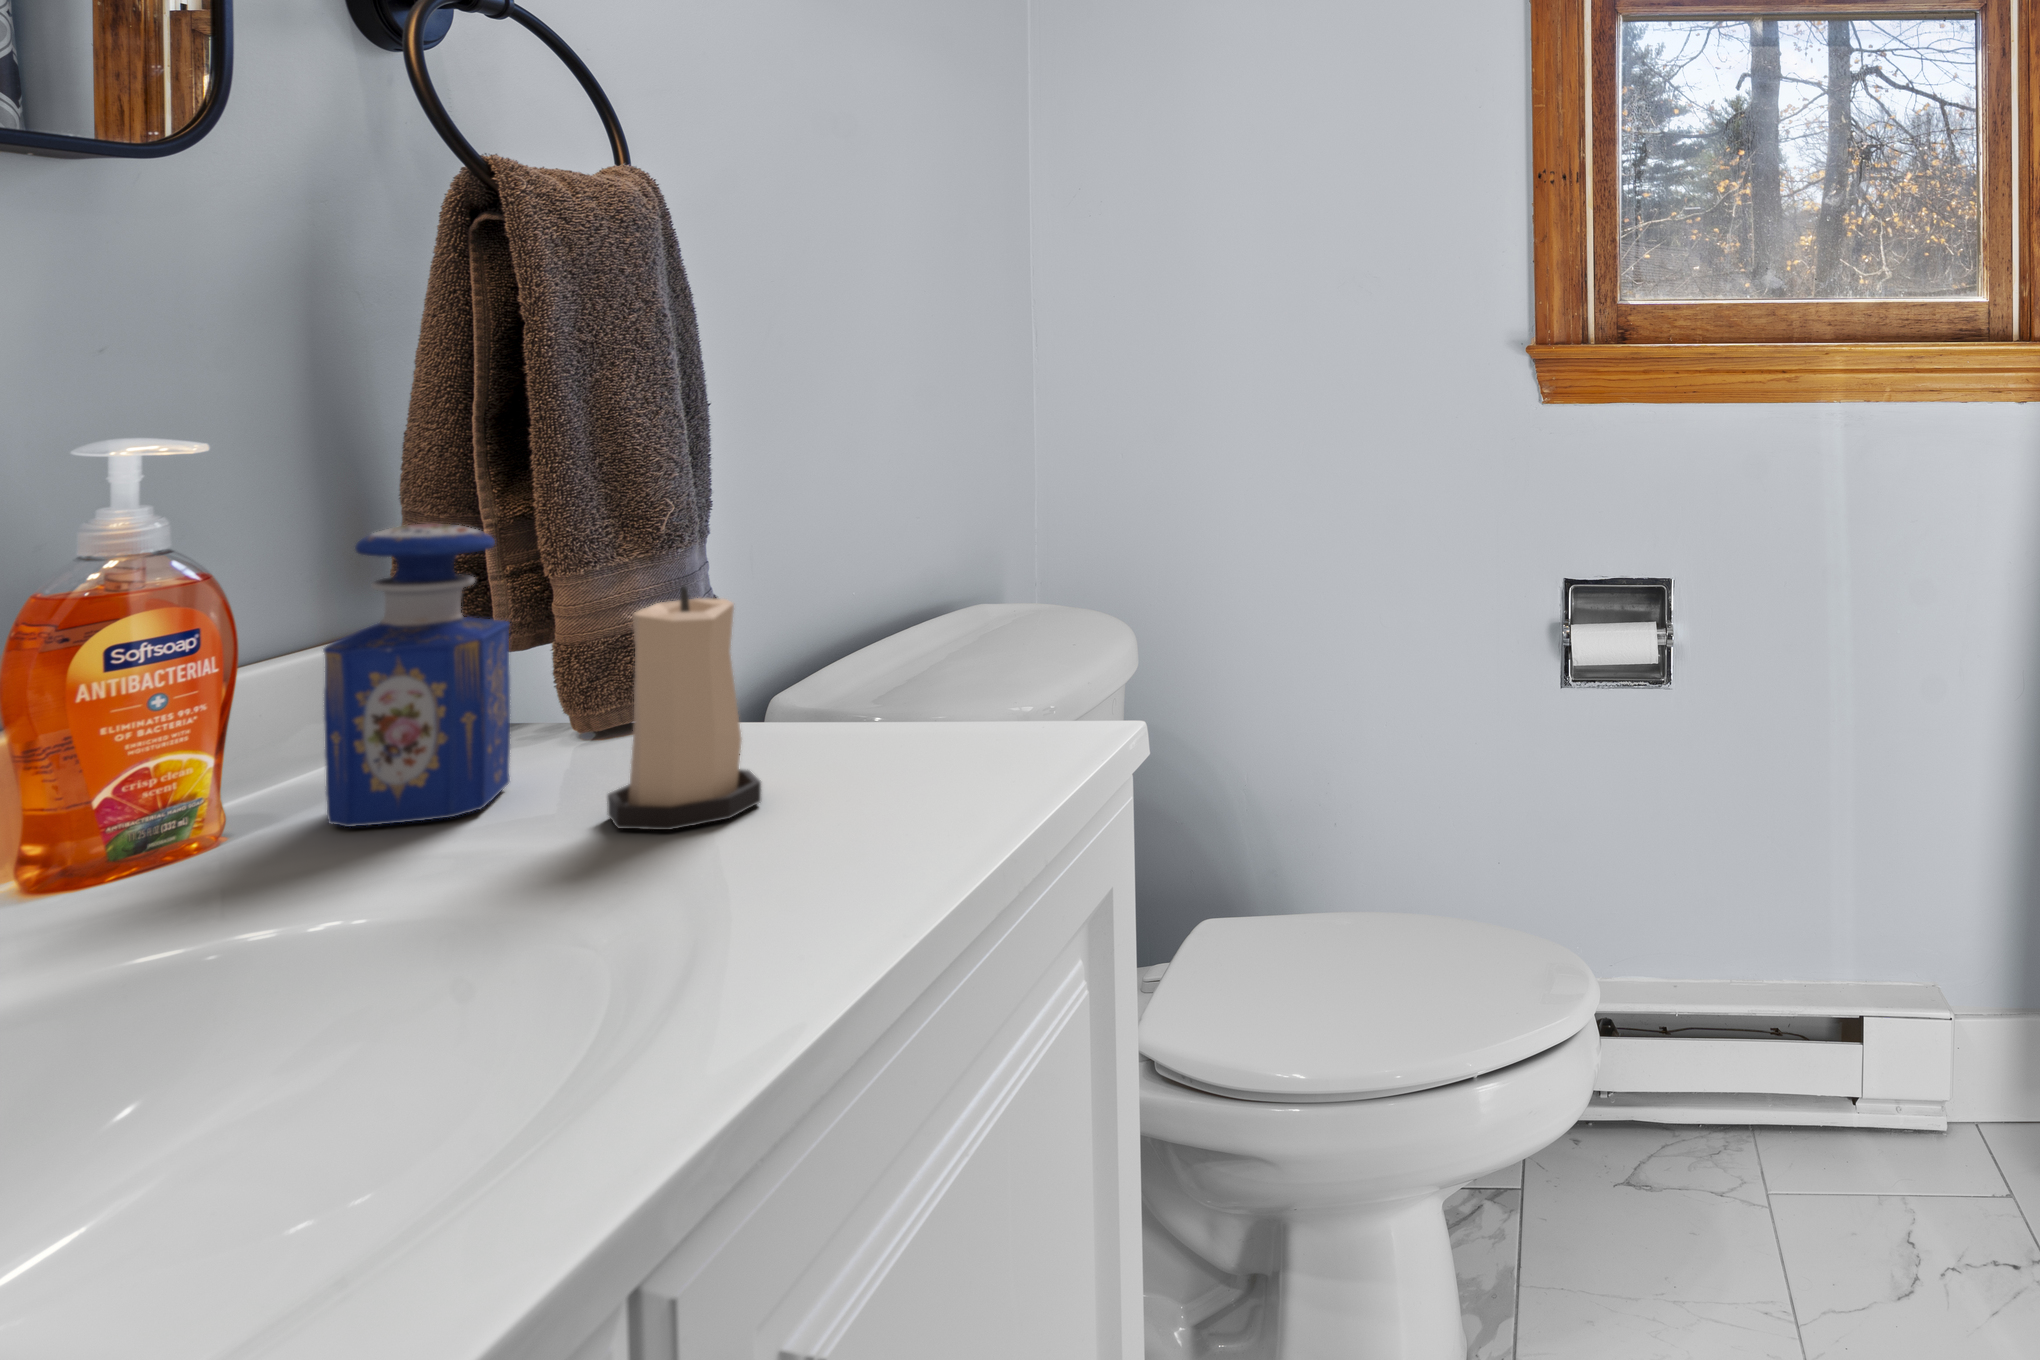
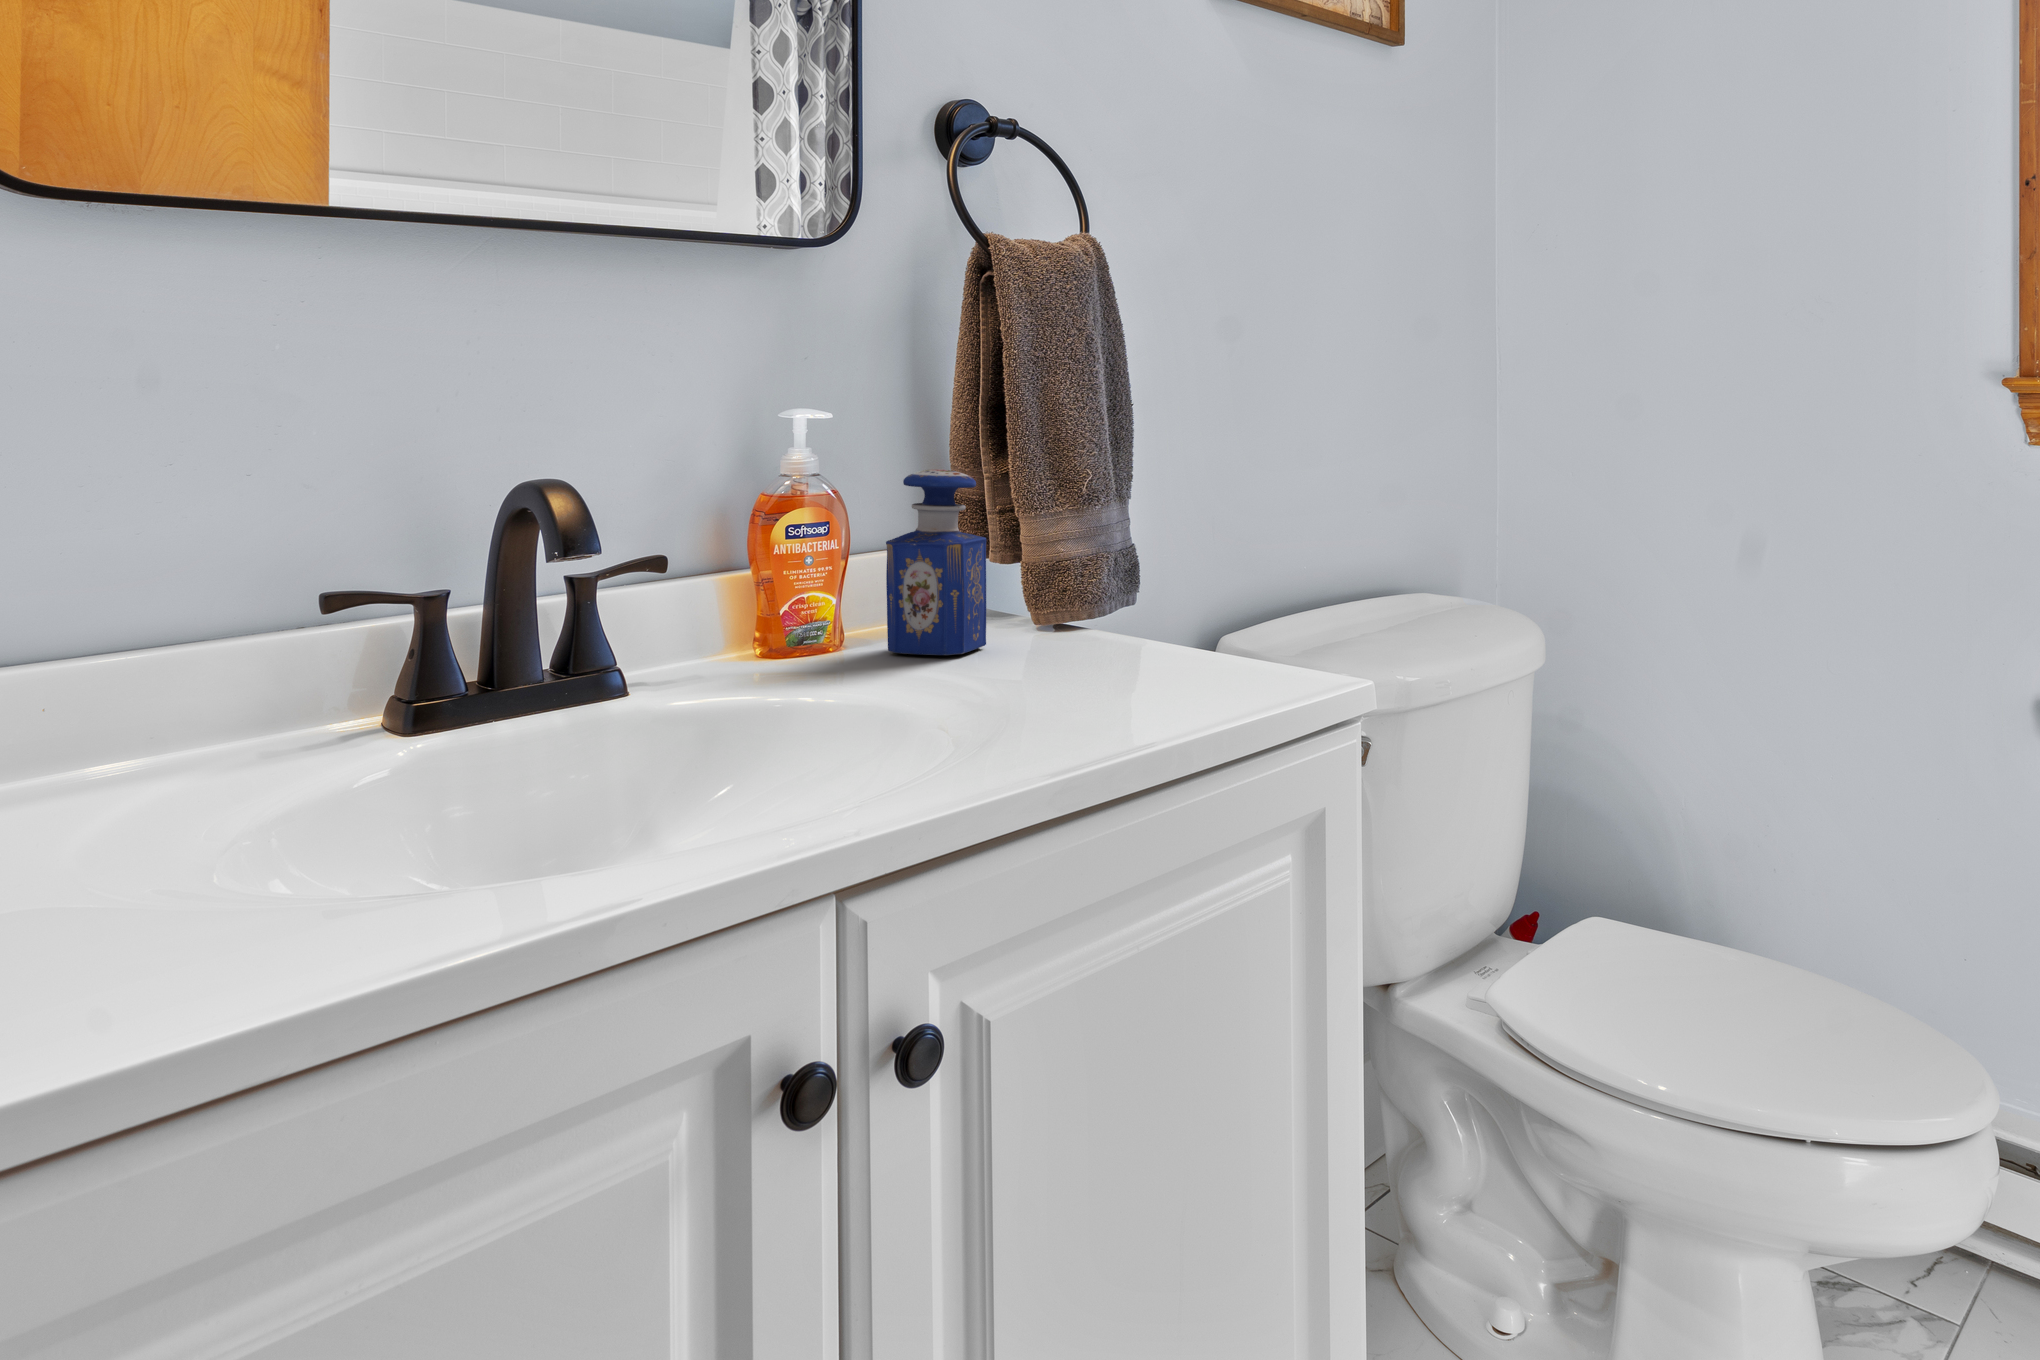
candle: present [607,585,761,830] -> none [1020,513,1107,674]

